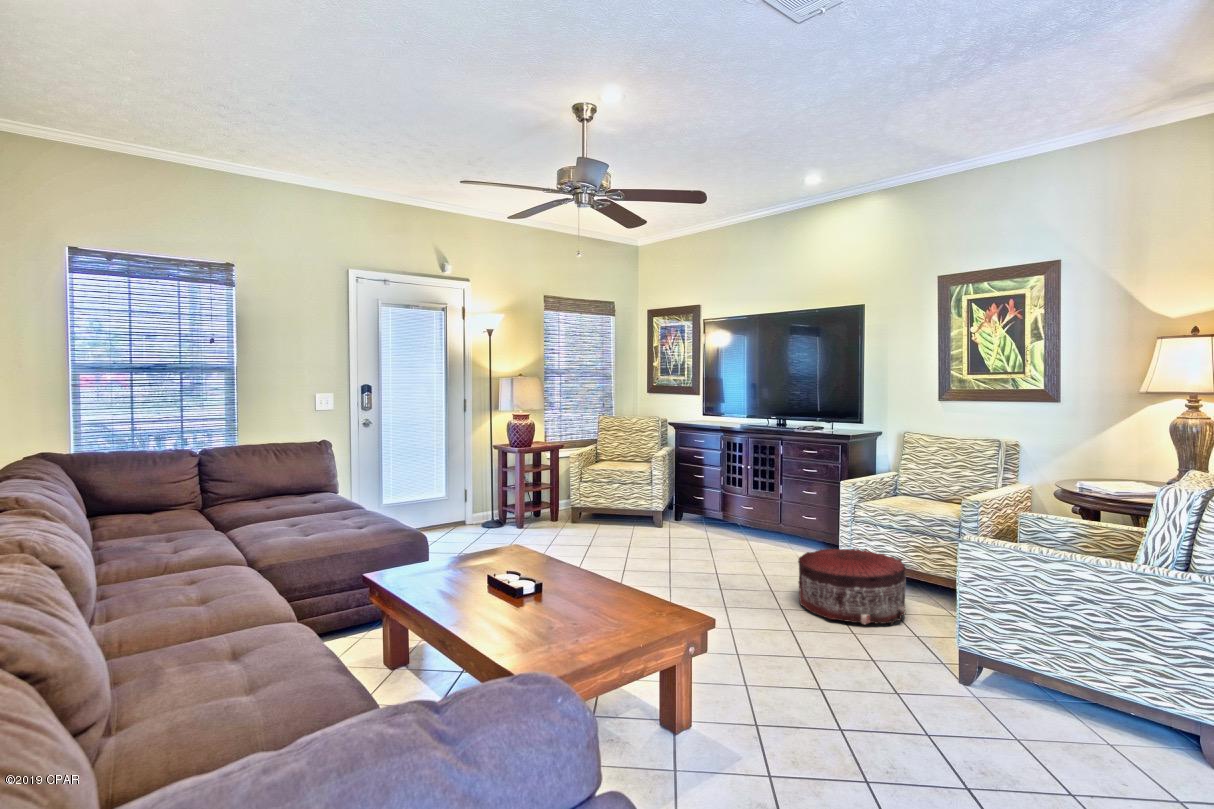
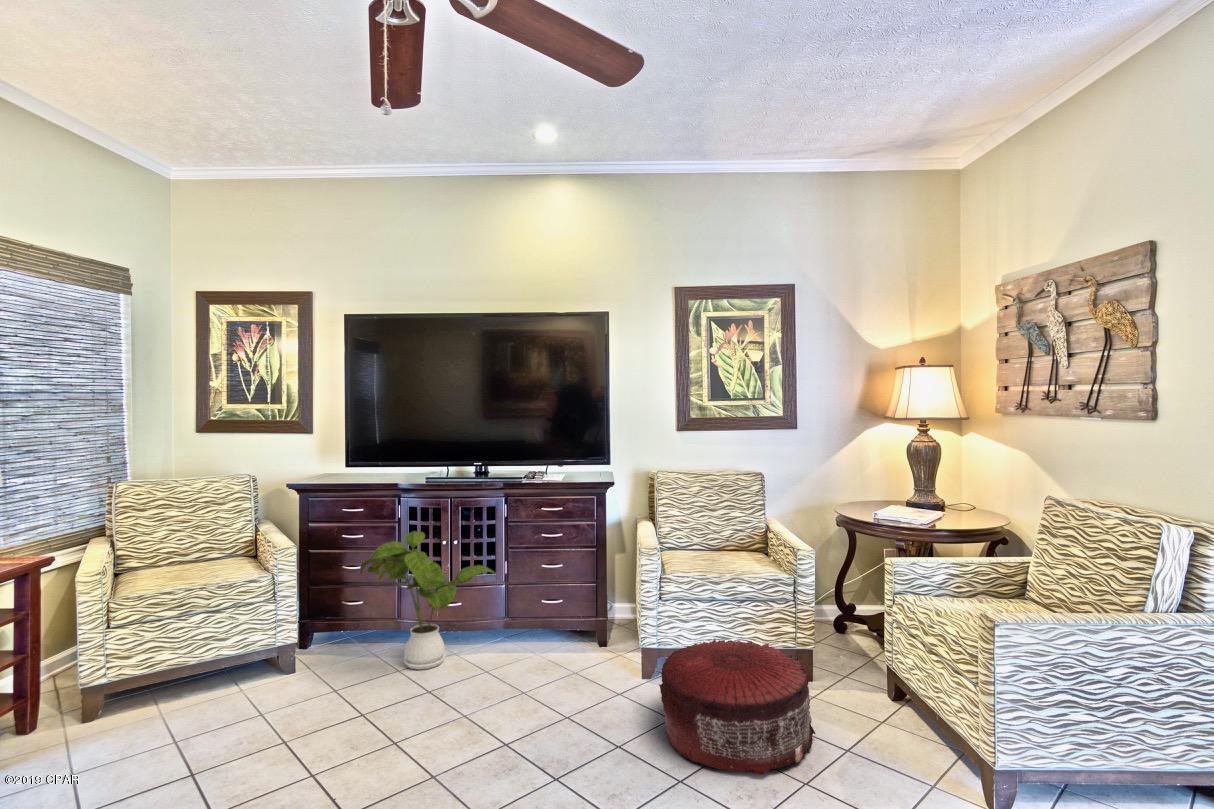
house plant: none [684,454,769,541] -> present [360,531,496,670]

